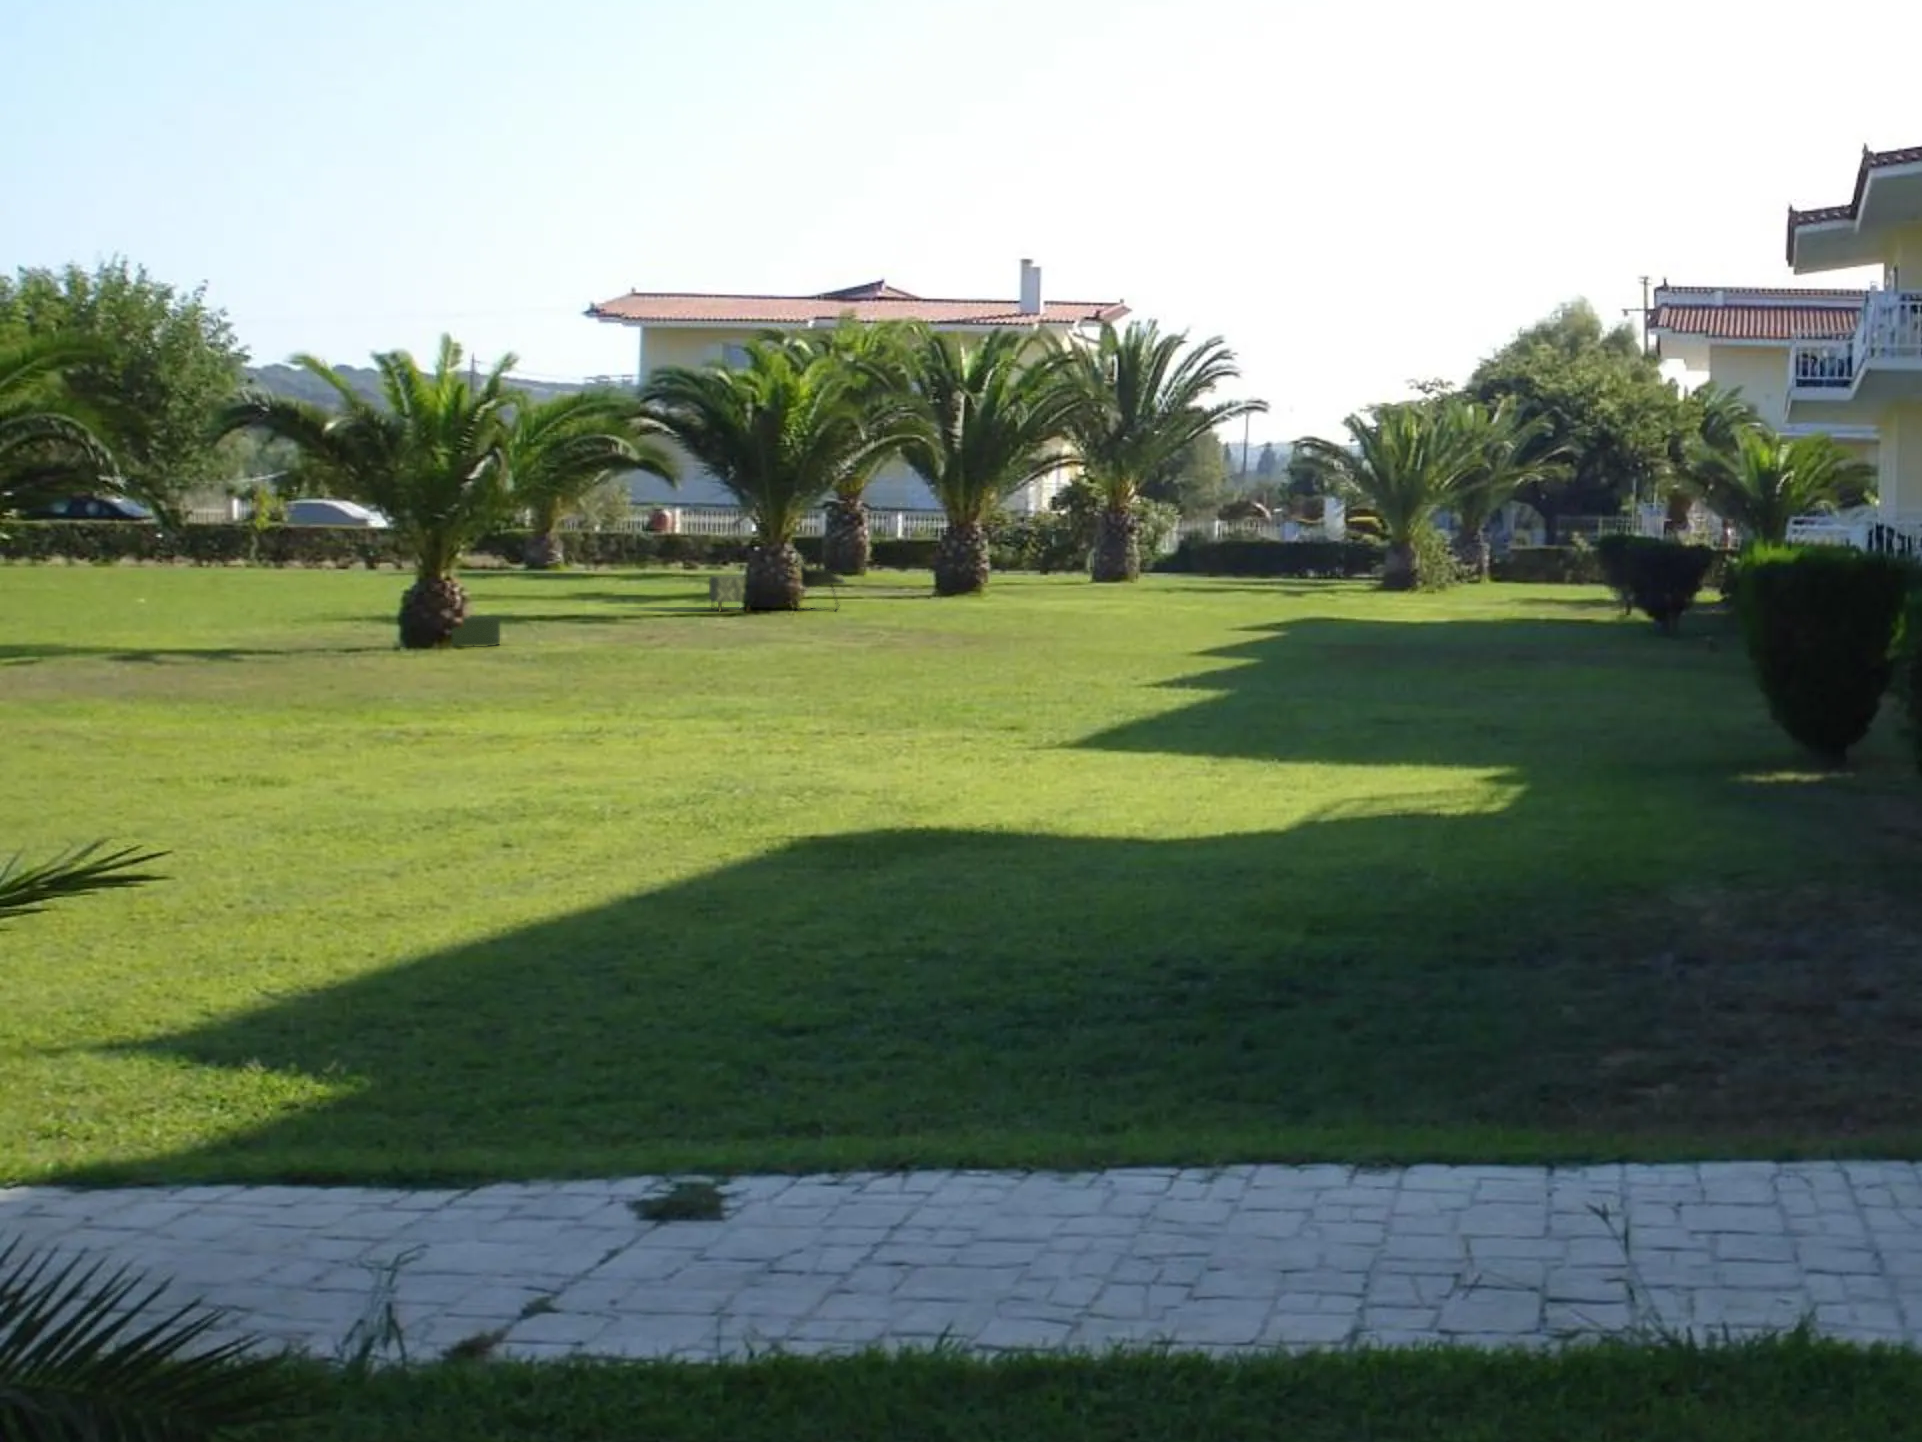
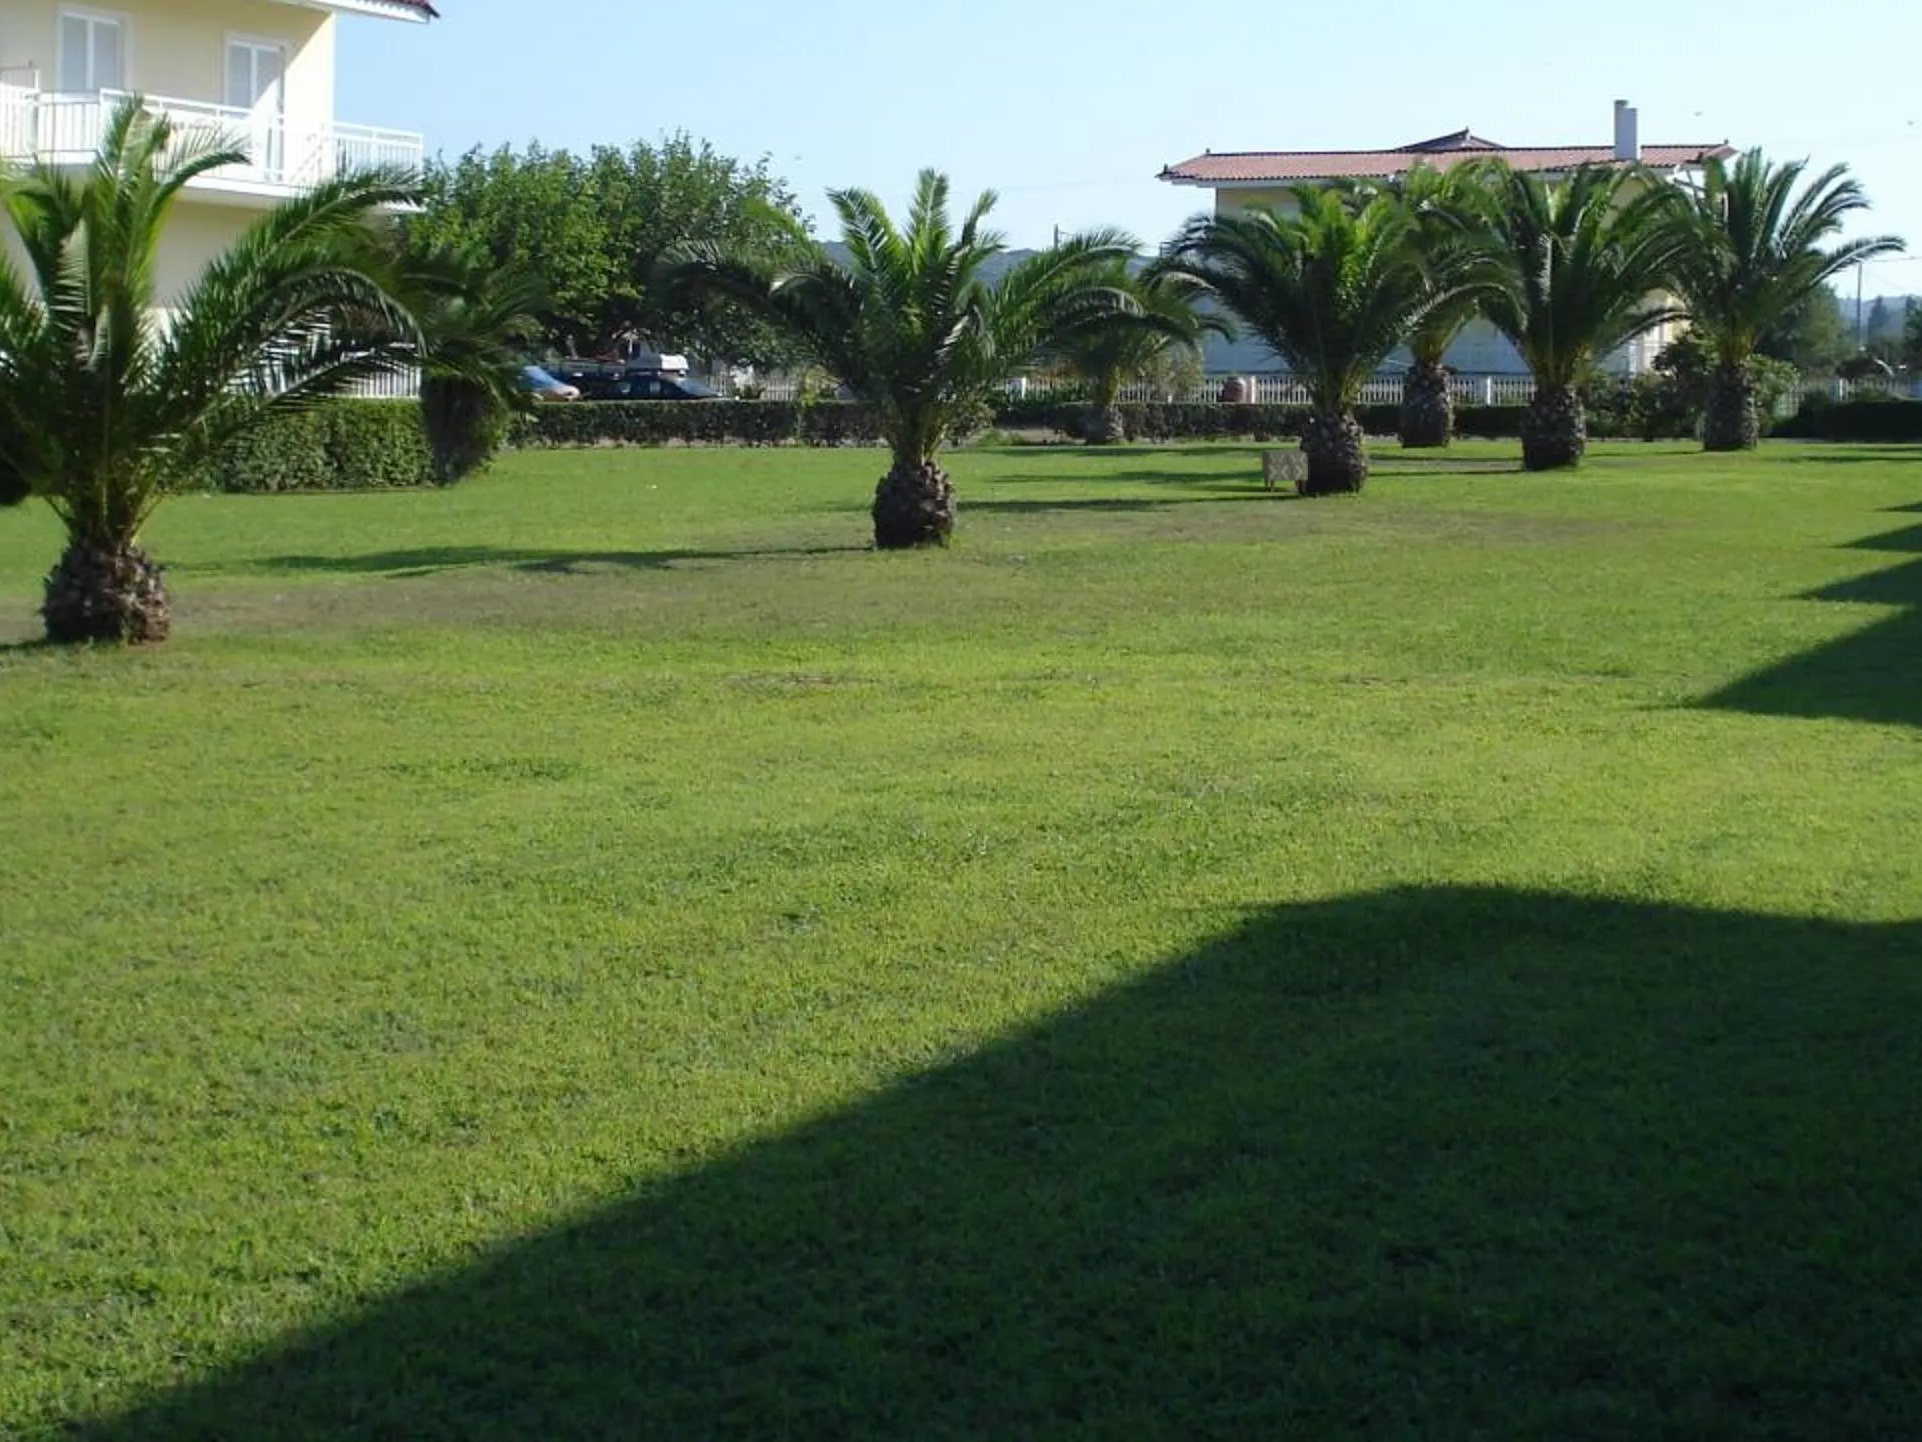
lounge chair: present [796,554,846,611] -> none [1350,421,1415,492]
storage box: present [451,616,501,647] -> none [929,509,986,546]

